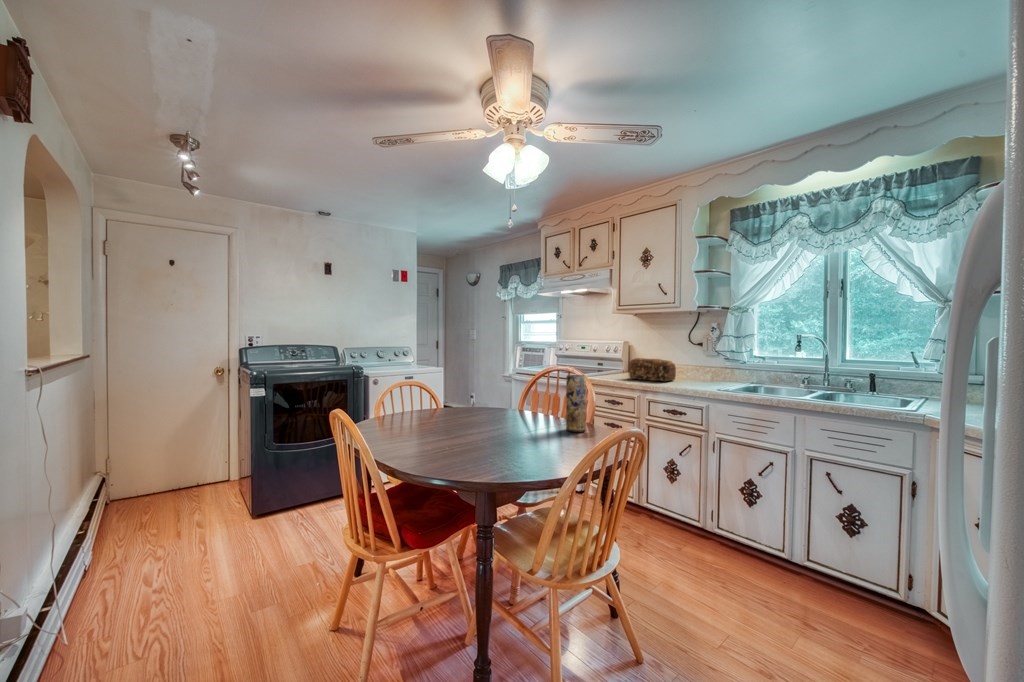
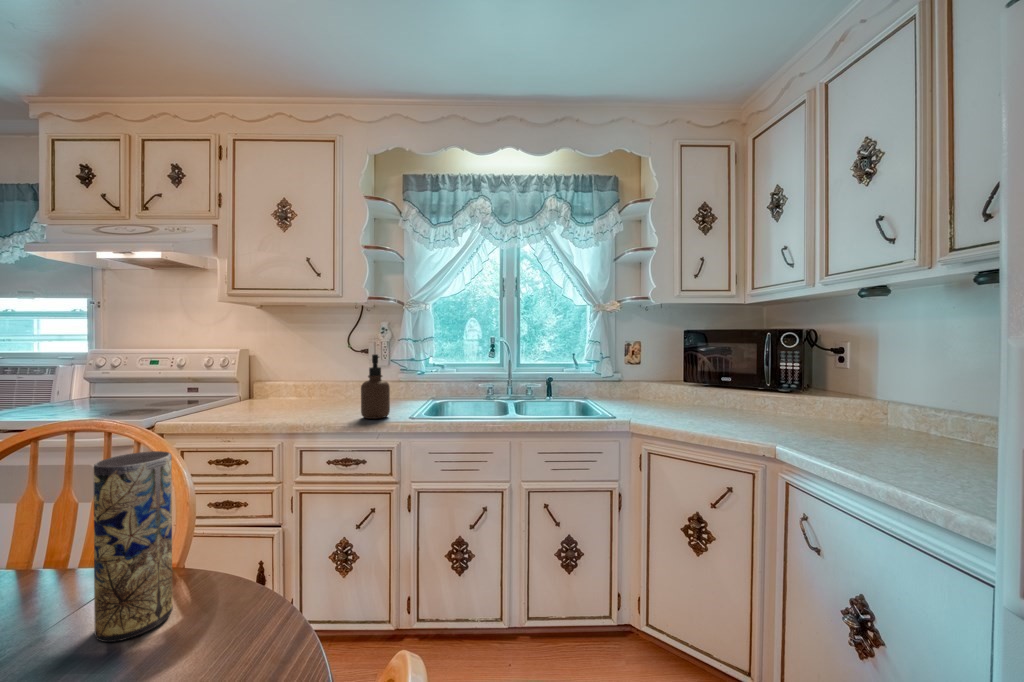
soap dispenser: none [684,346,704,388] -> present [361,354,390,419]
bread loaf: present [629,358,676,381] -> none [258,377,338,414]

